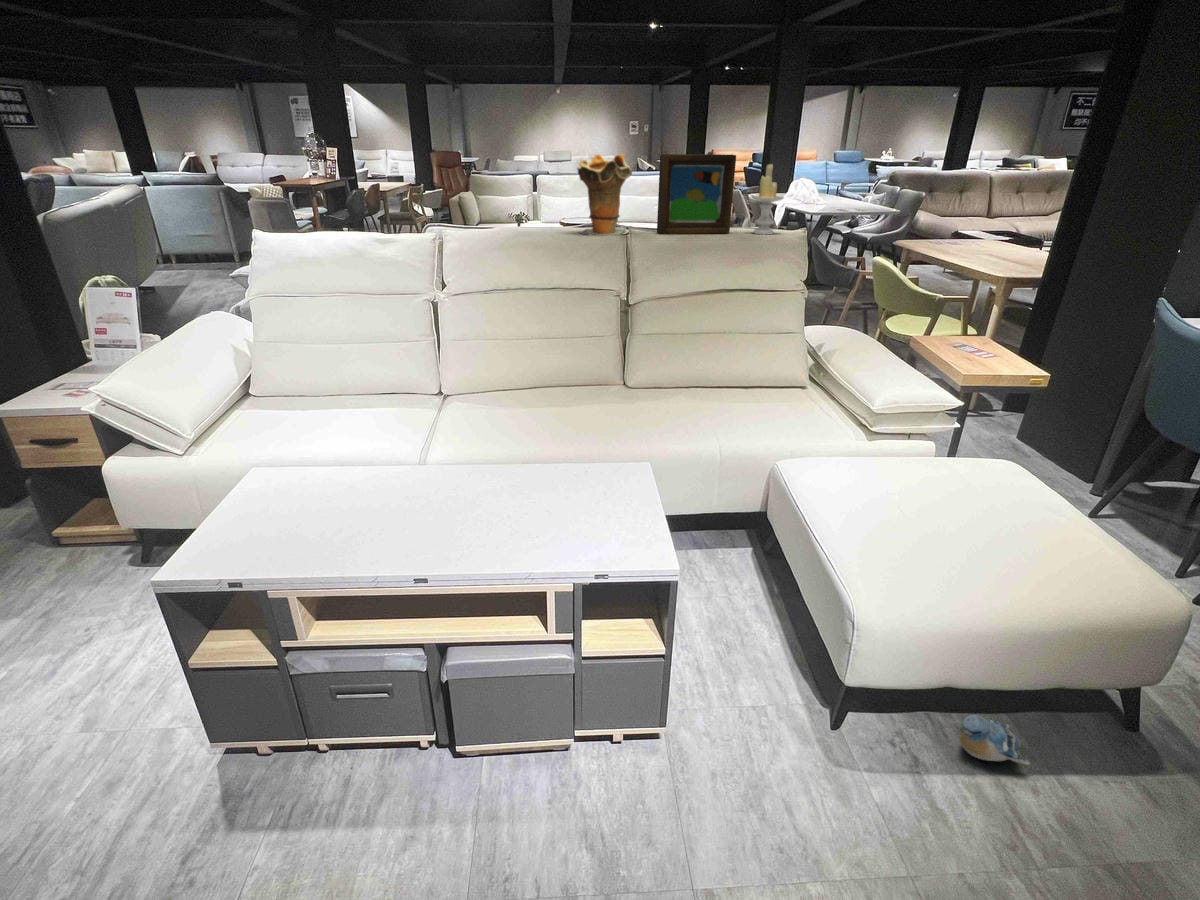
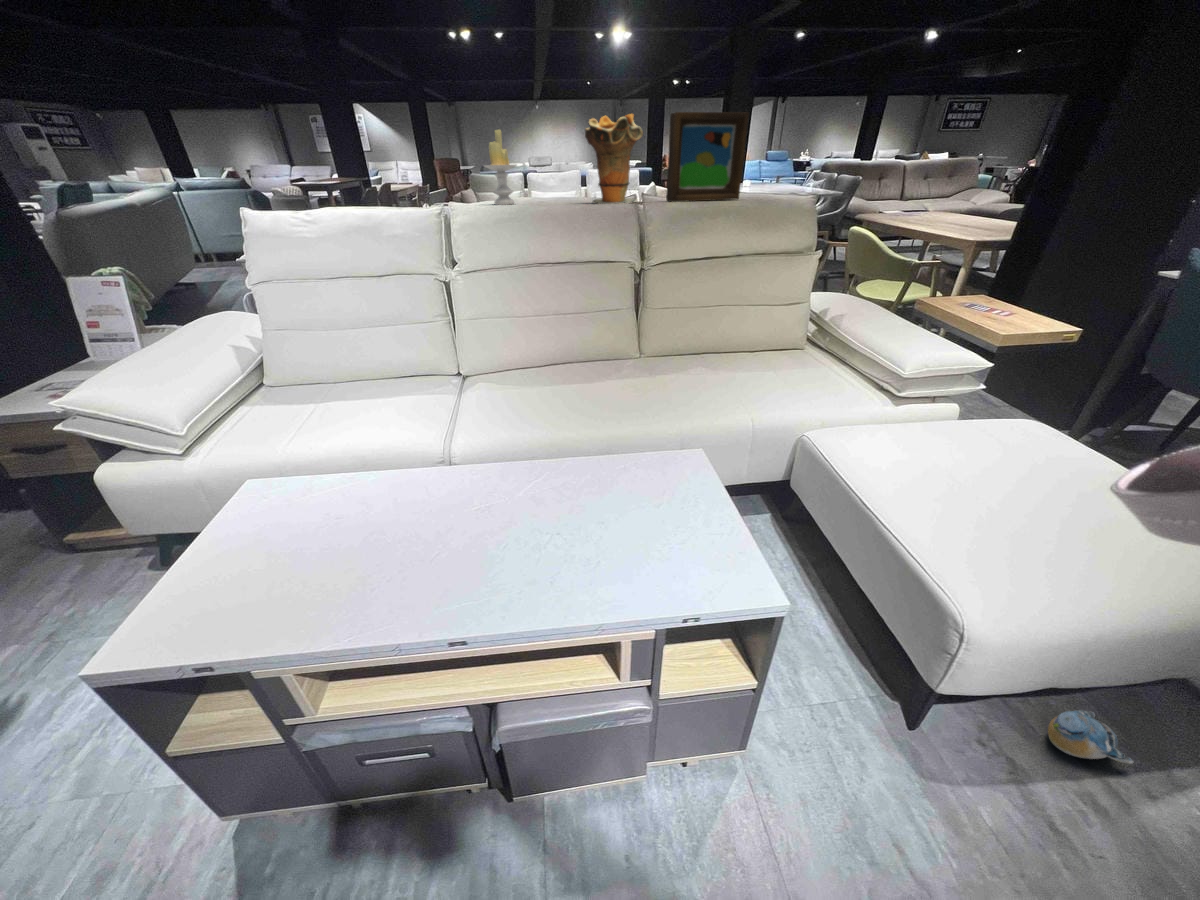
candle: present [751,164,784,234] -> present [484,130,517,205]

